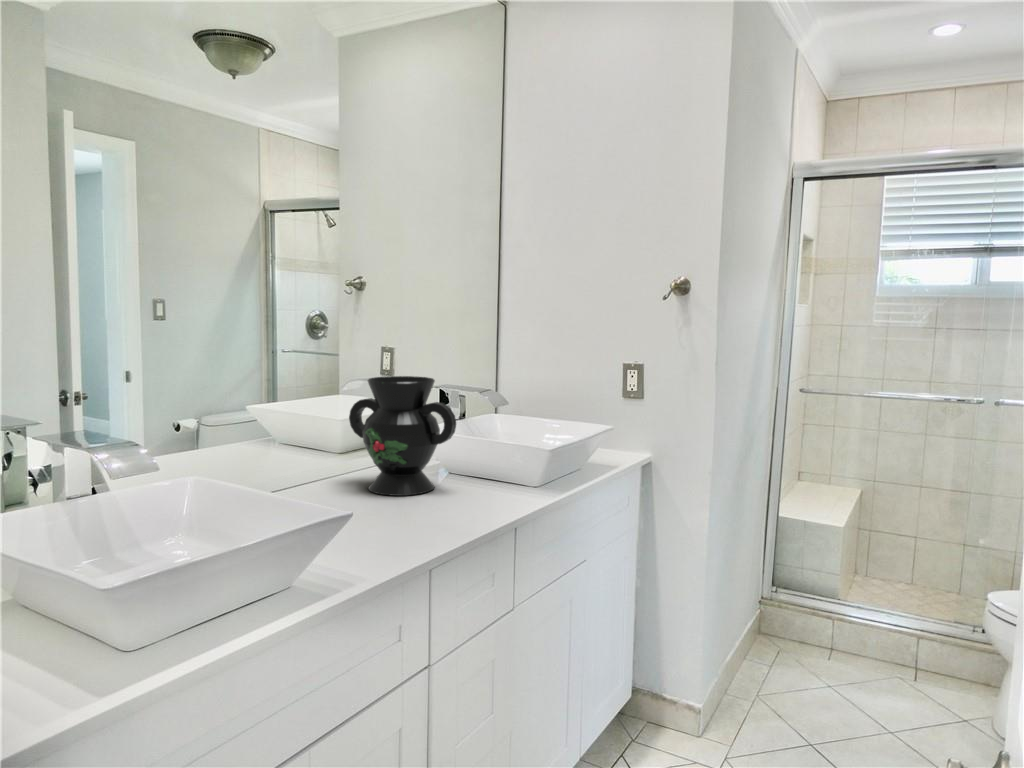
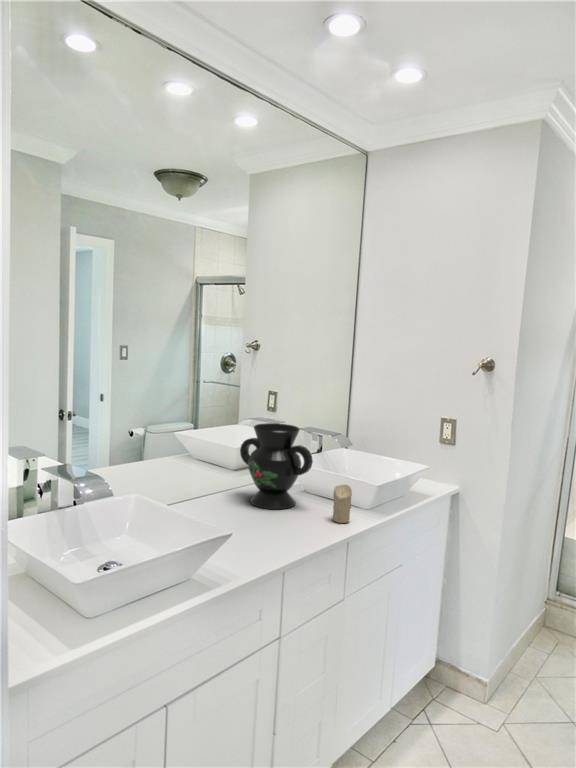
candle: none [490,451,515,504] -> present [333,485,352,523]

